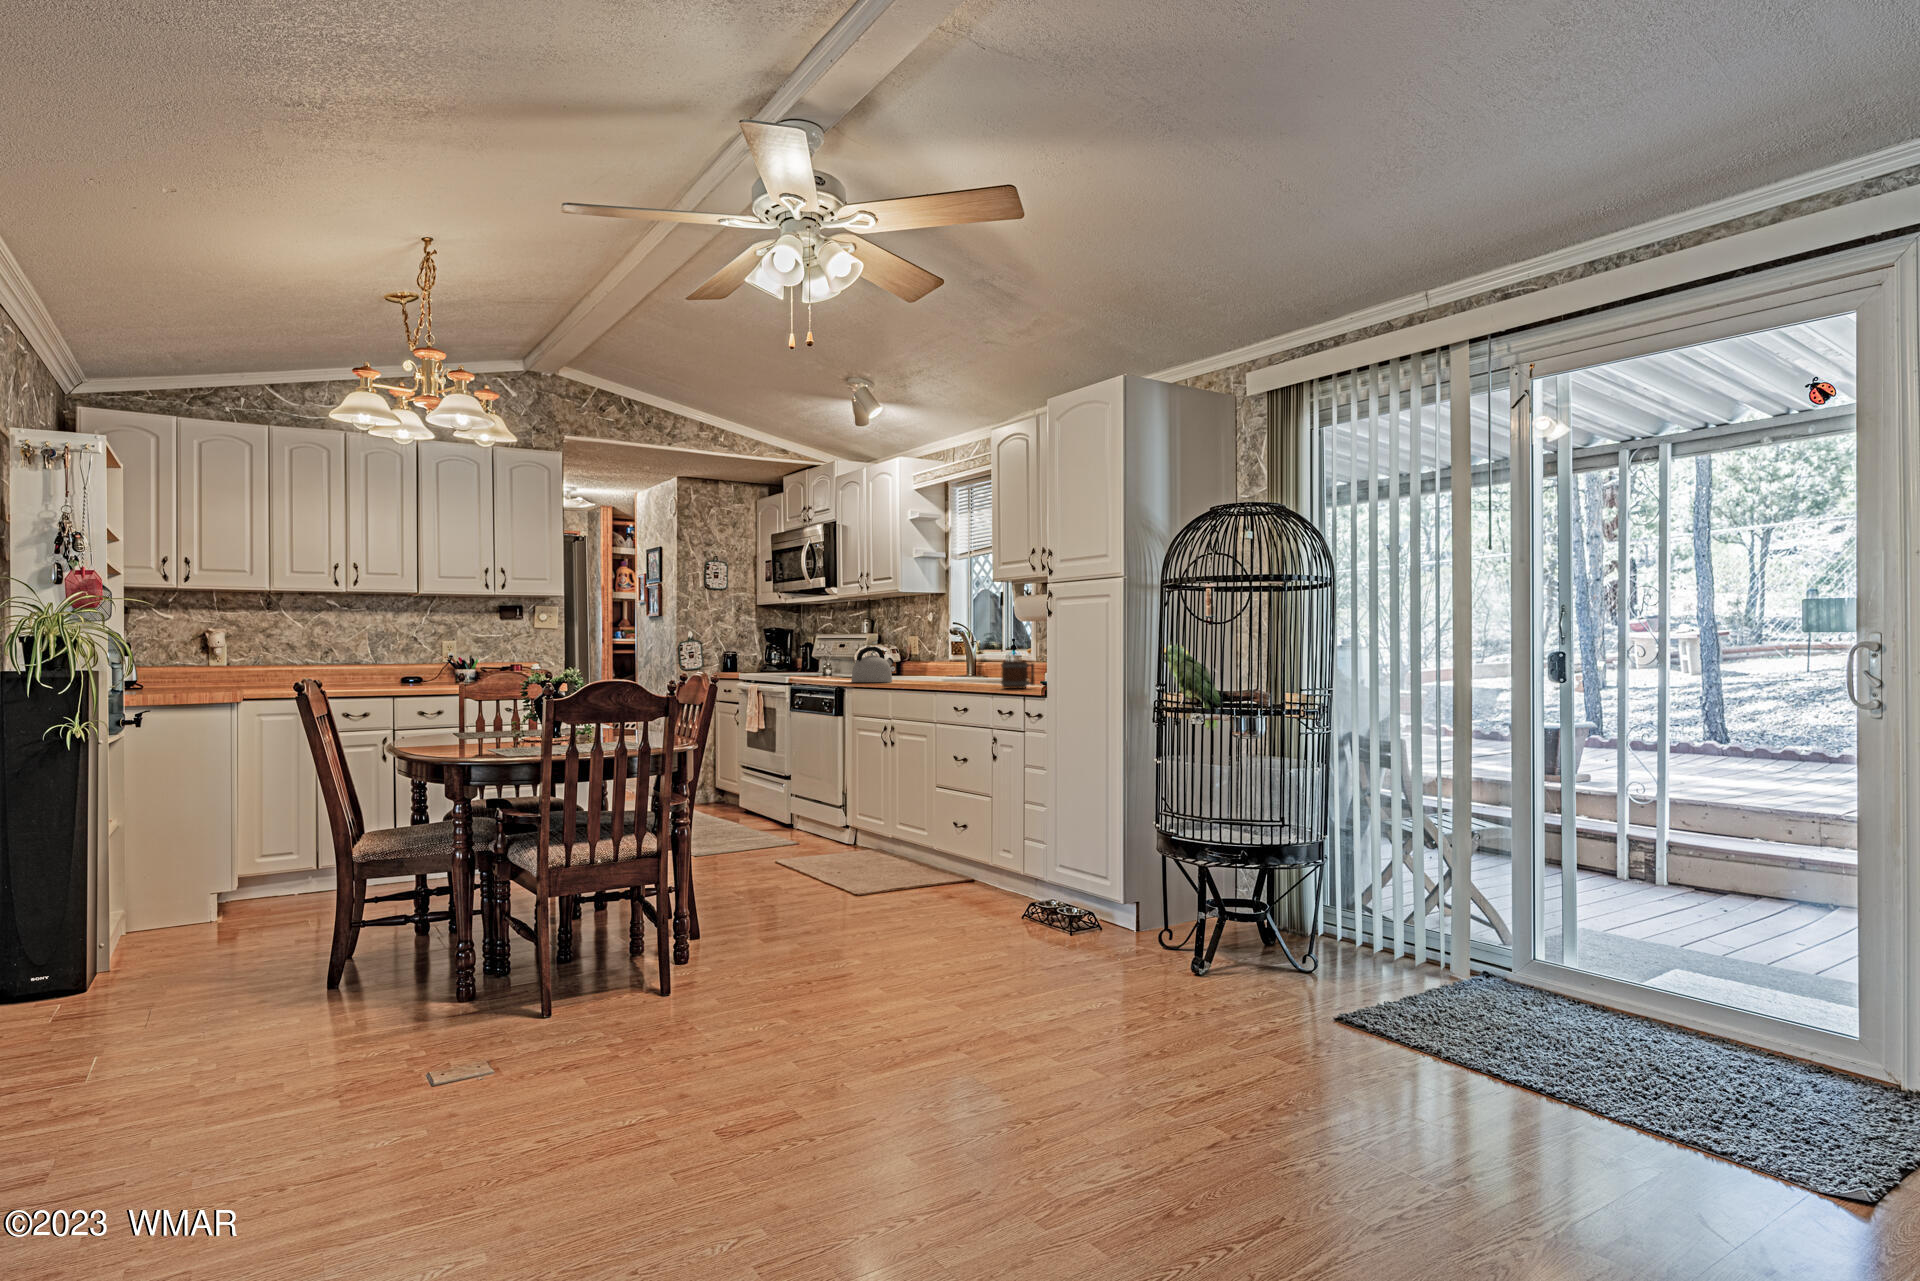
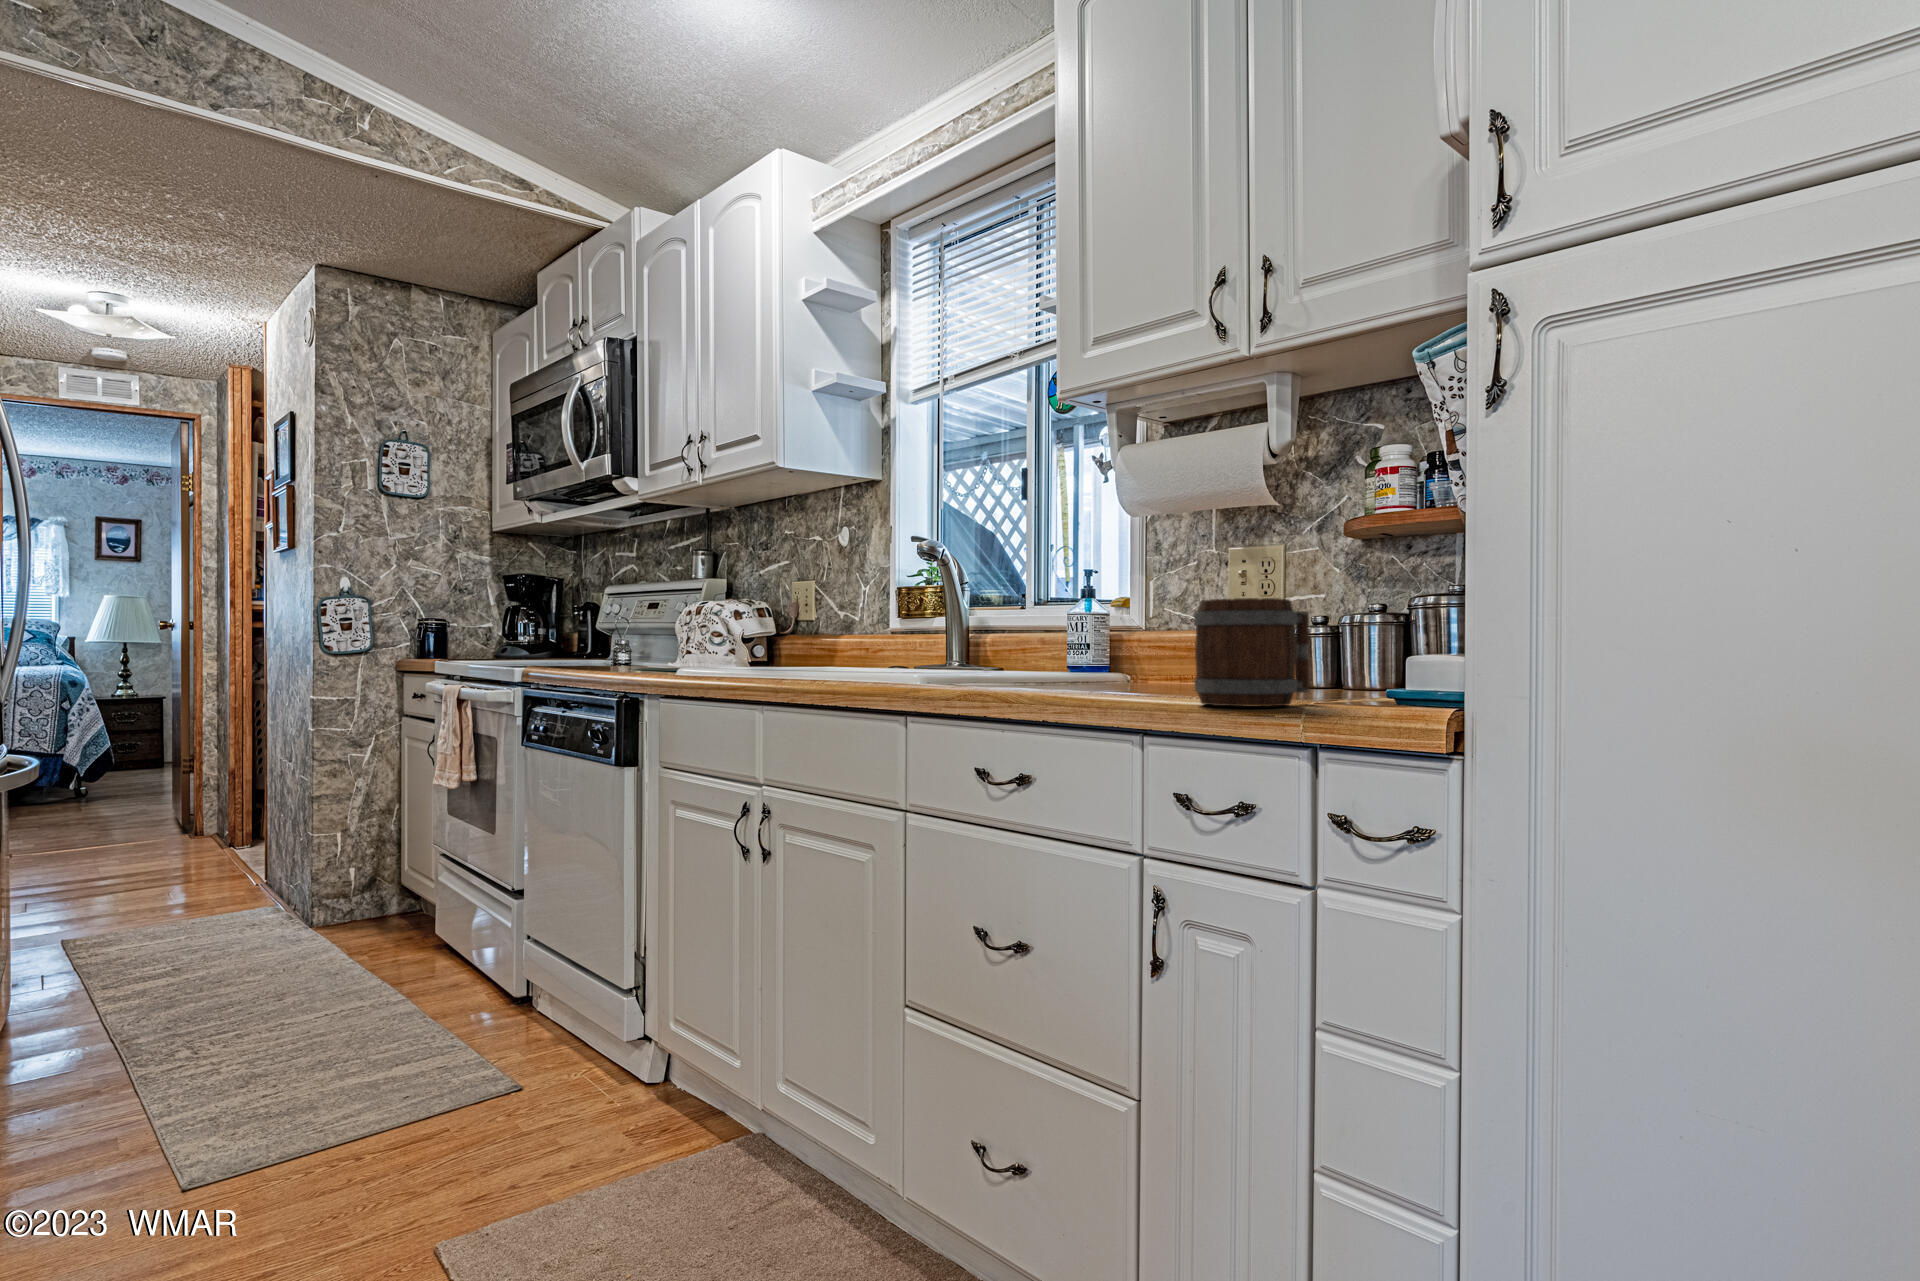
kettle: present [851,647,894,682] -> none [647,582,768,680]

